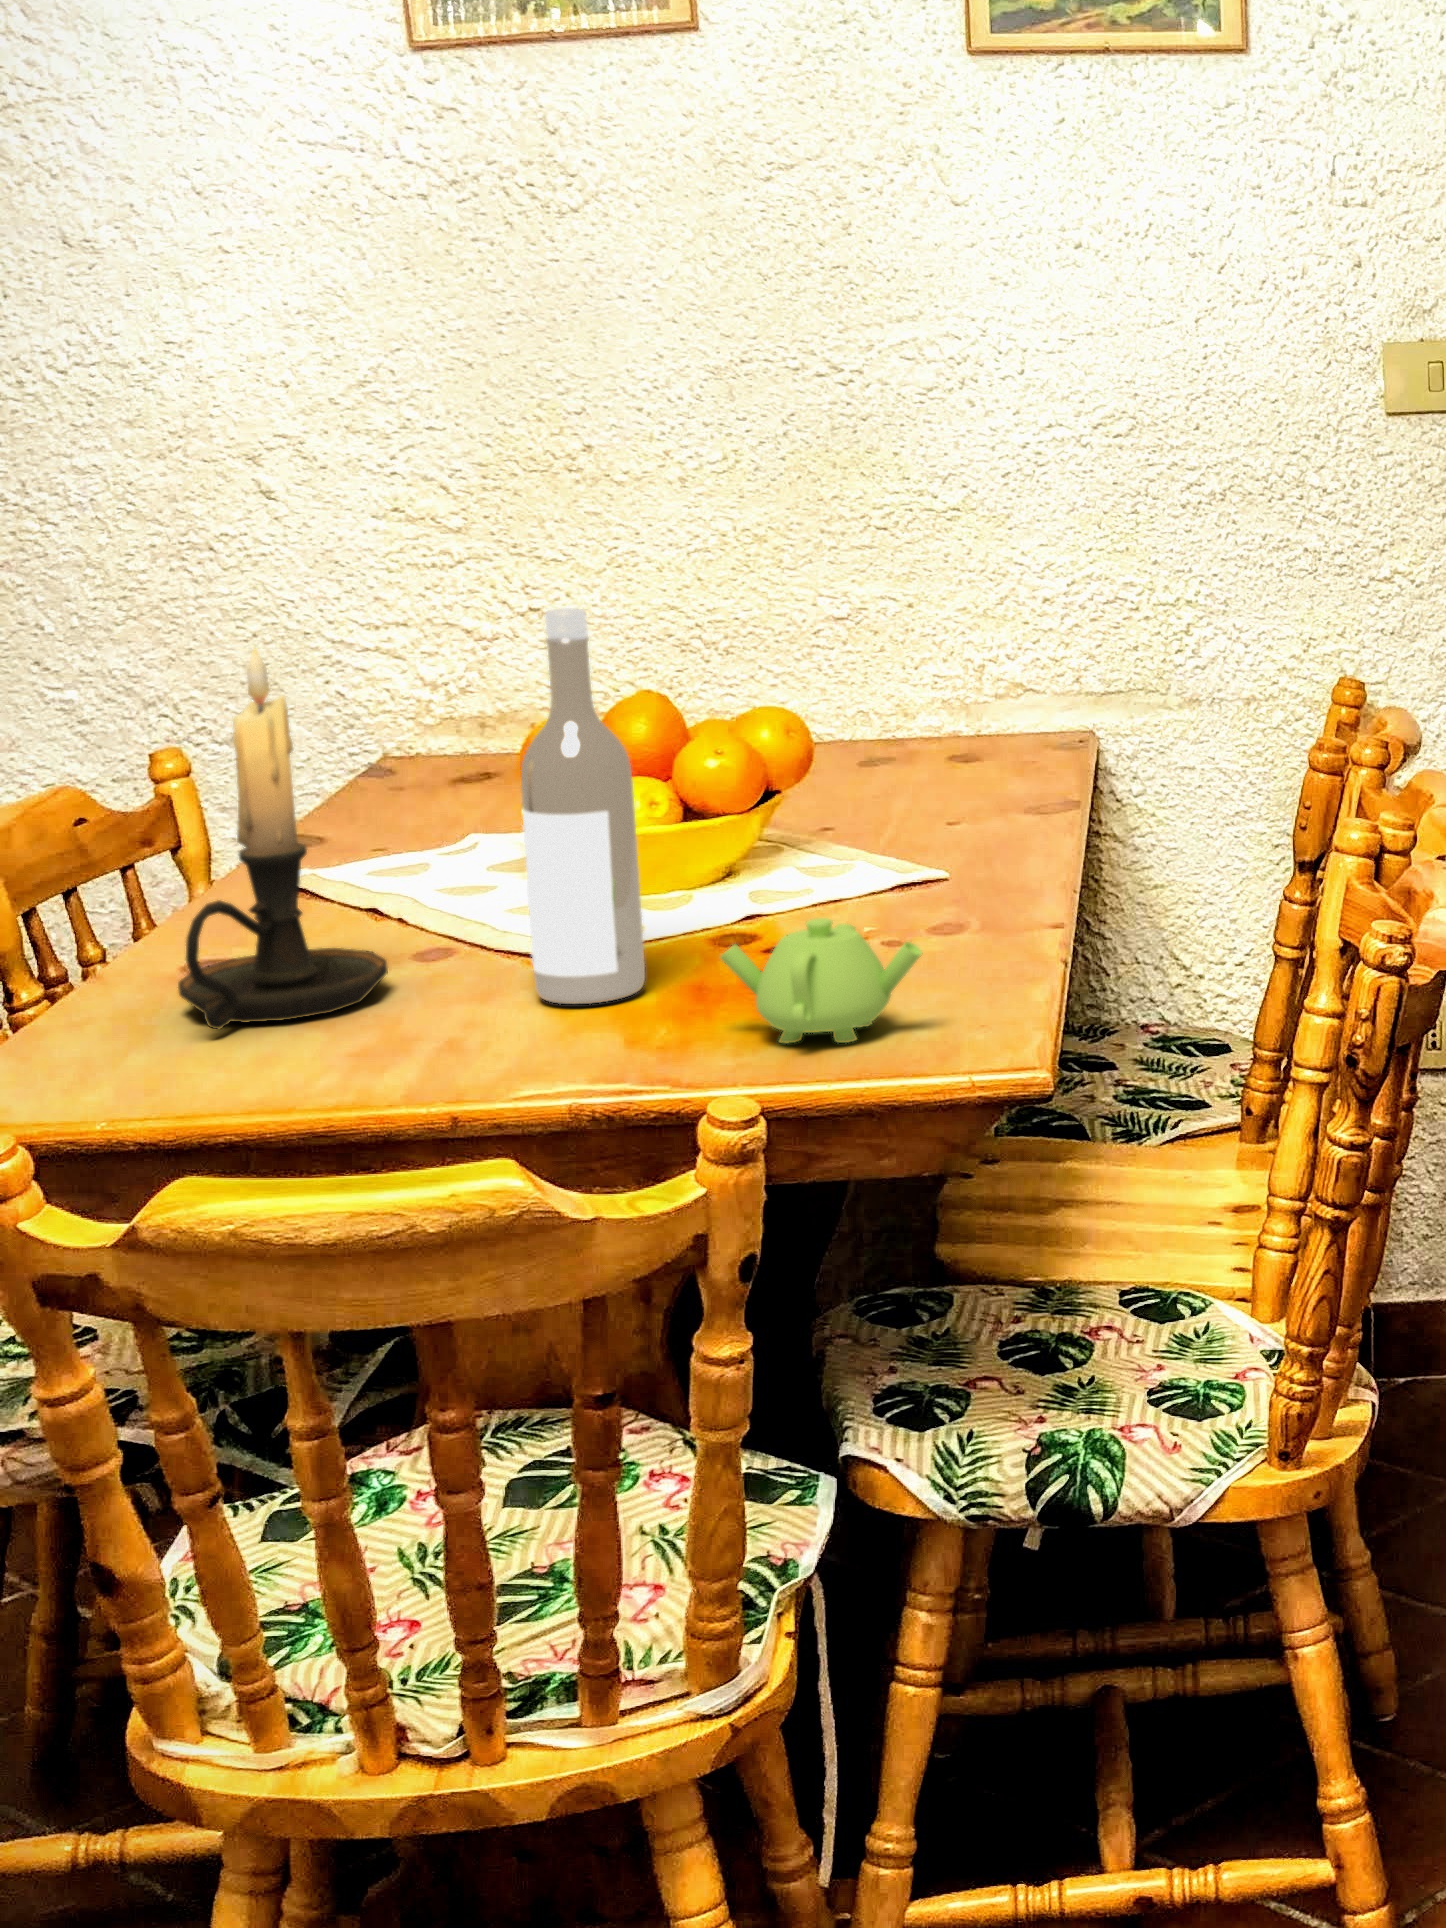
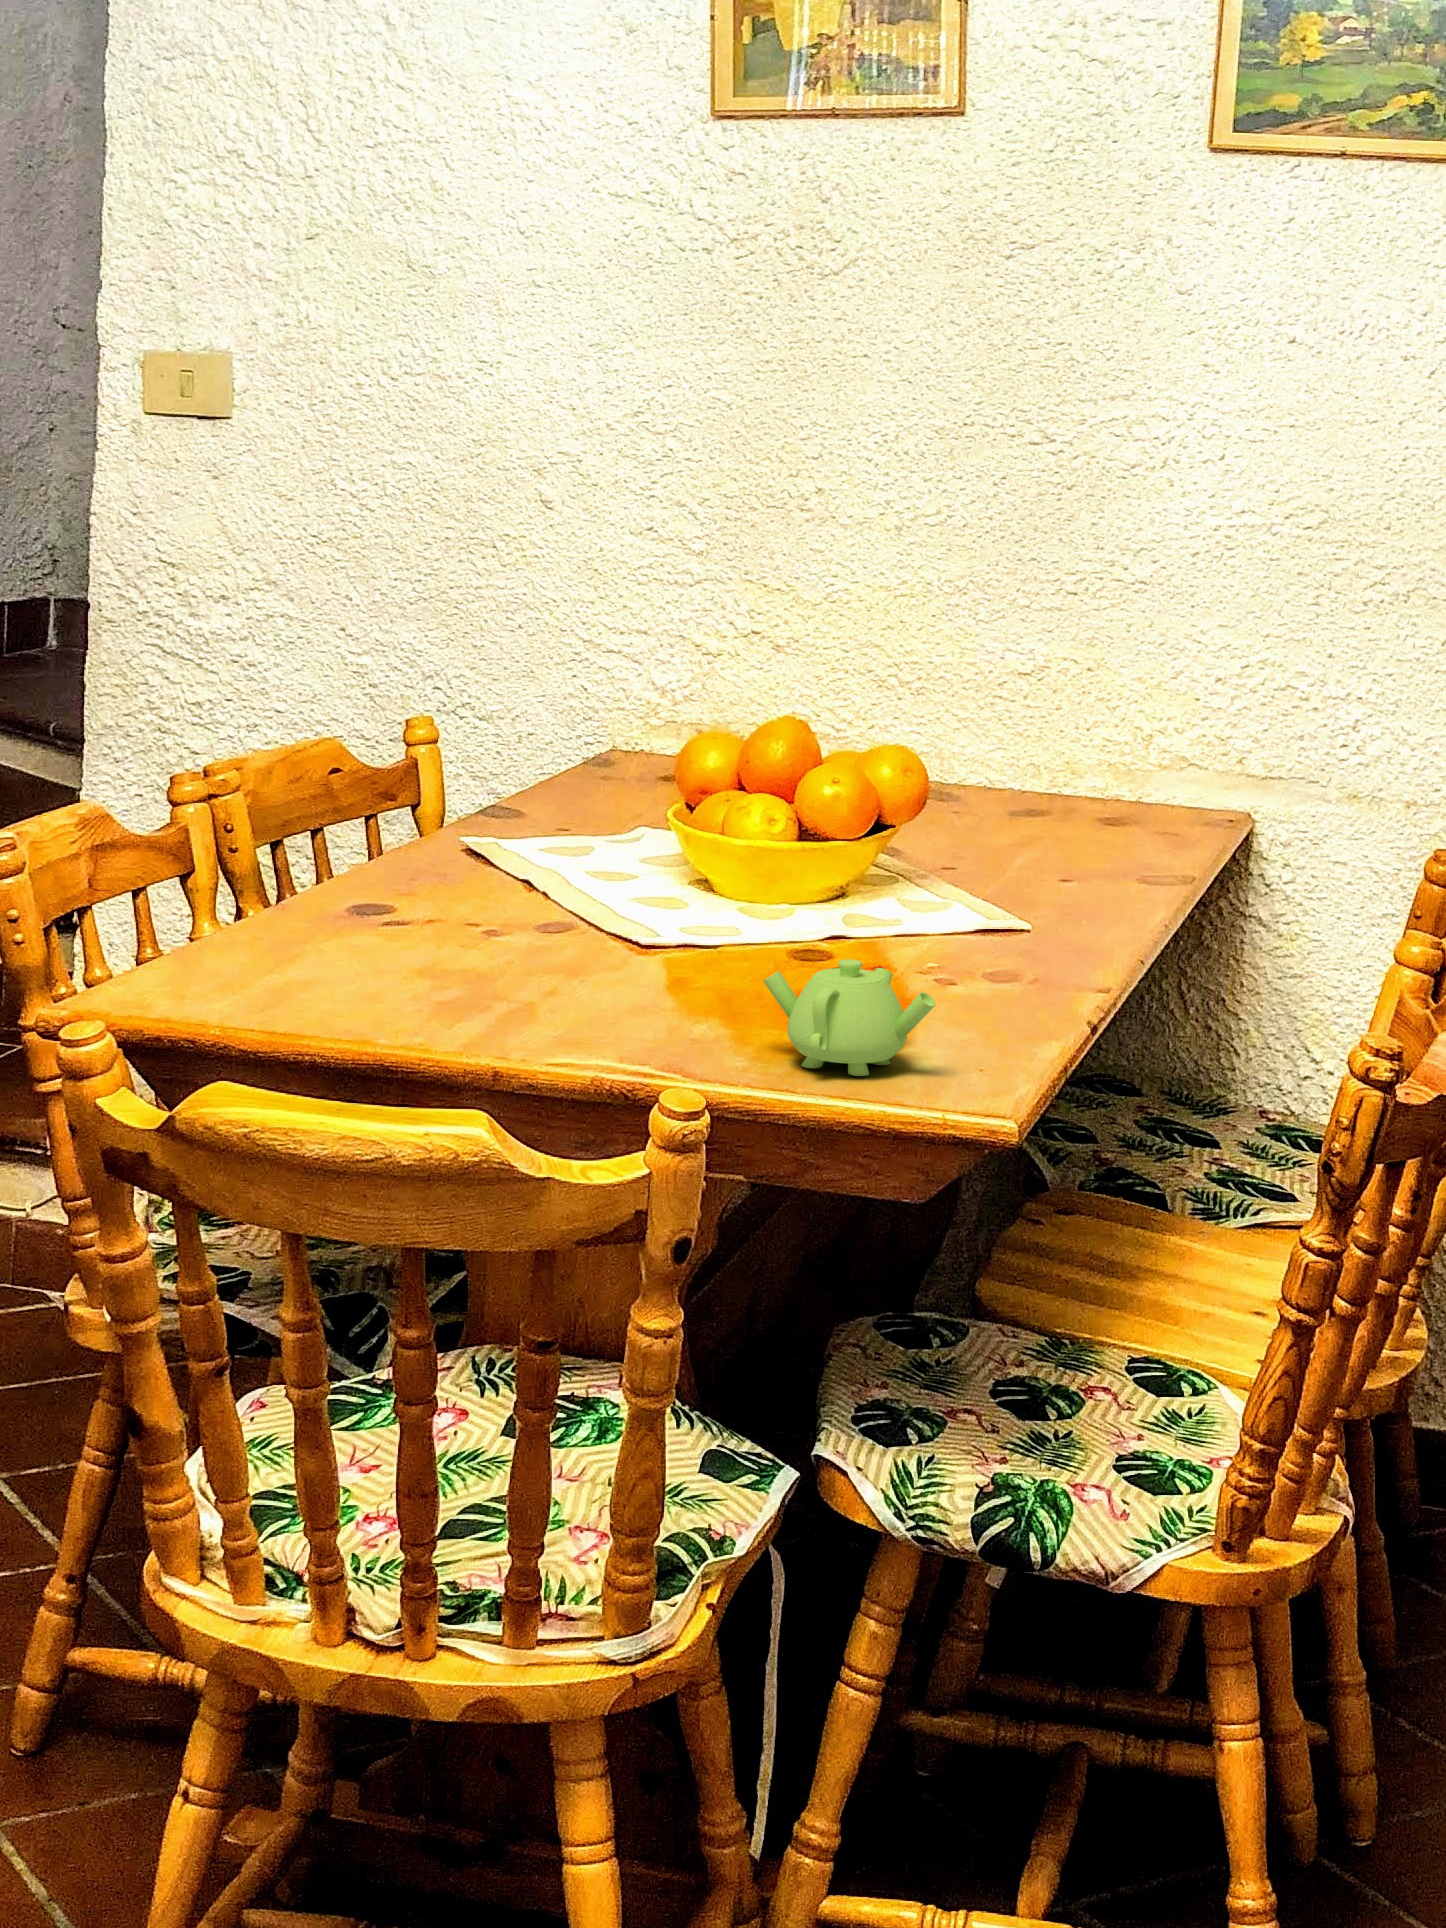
wine bottle: present [521,608,645,1004] -> none [627,653,728,1007]
candle holder: present [178,648,388,1029] -> none [349,656,517,981]

